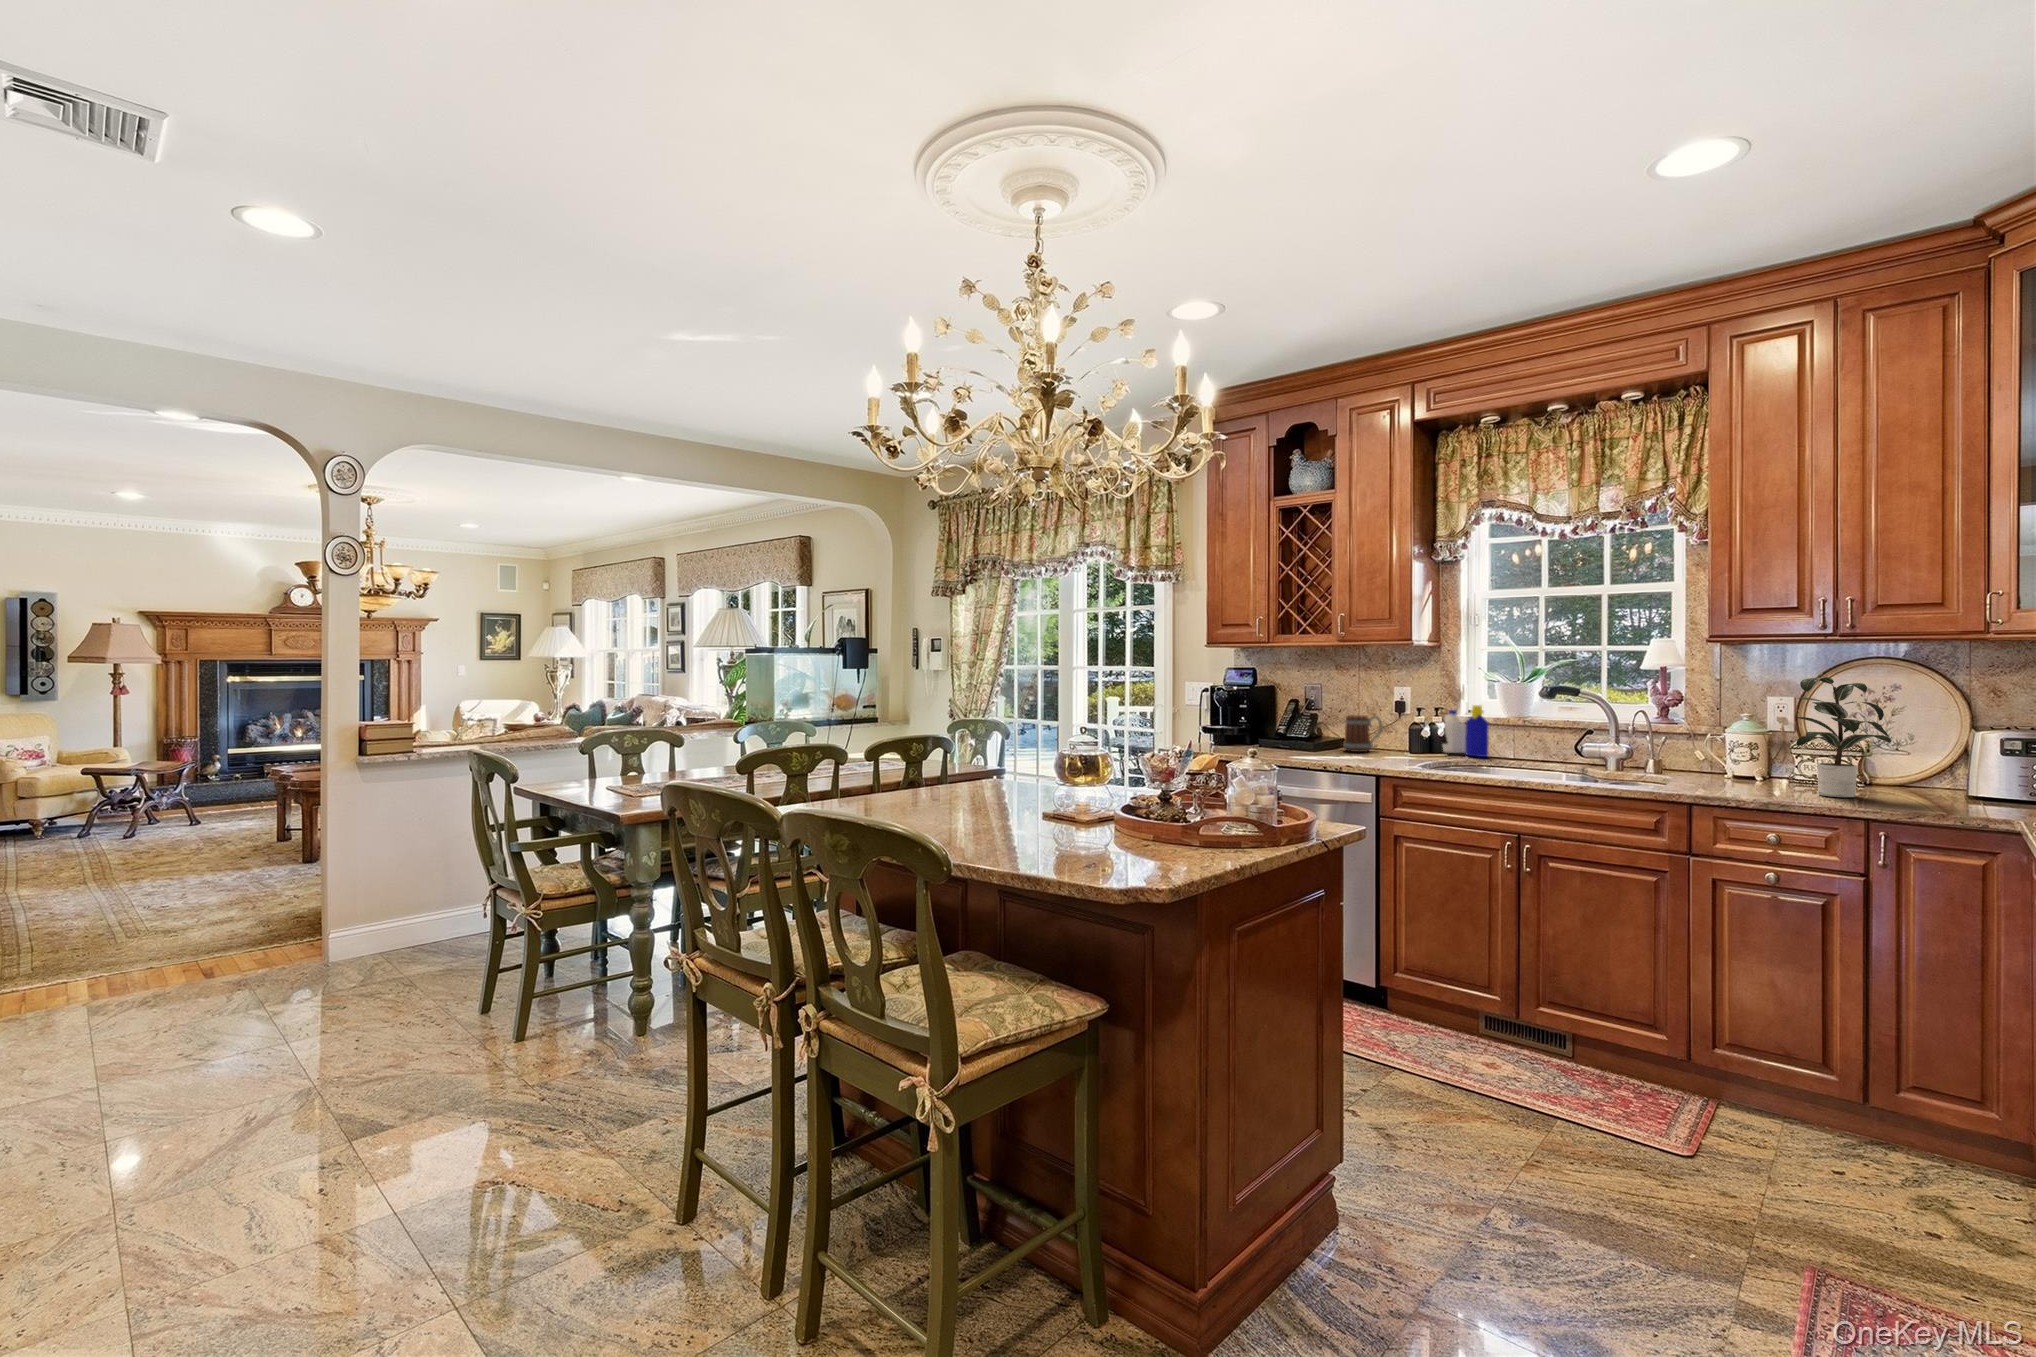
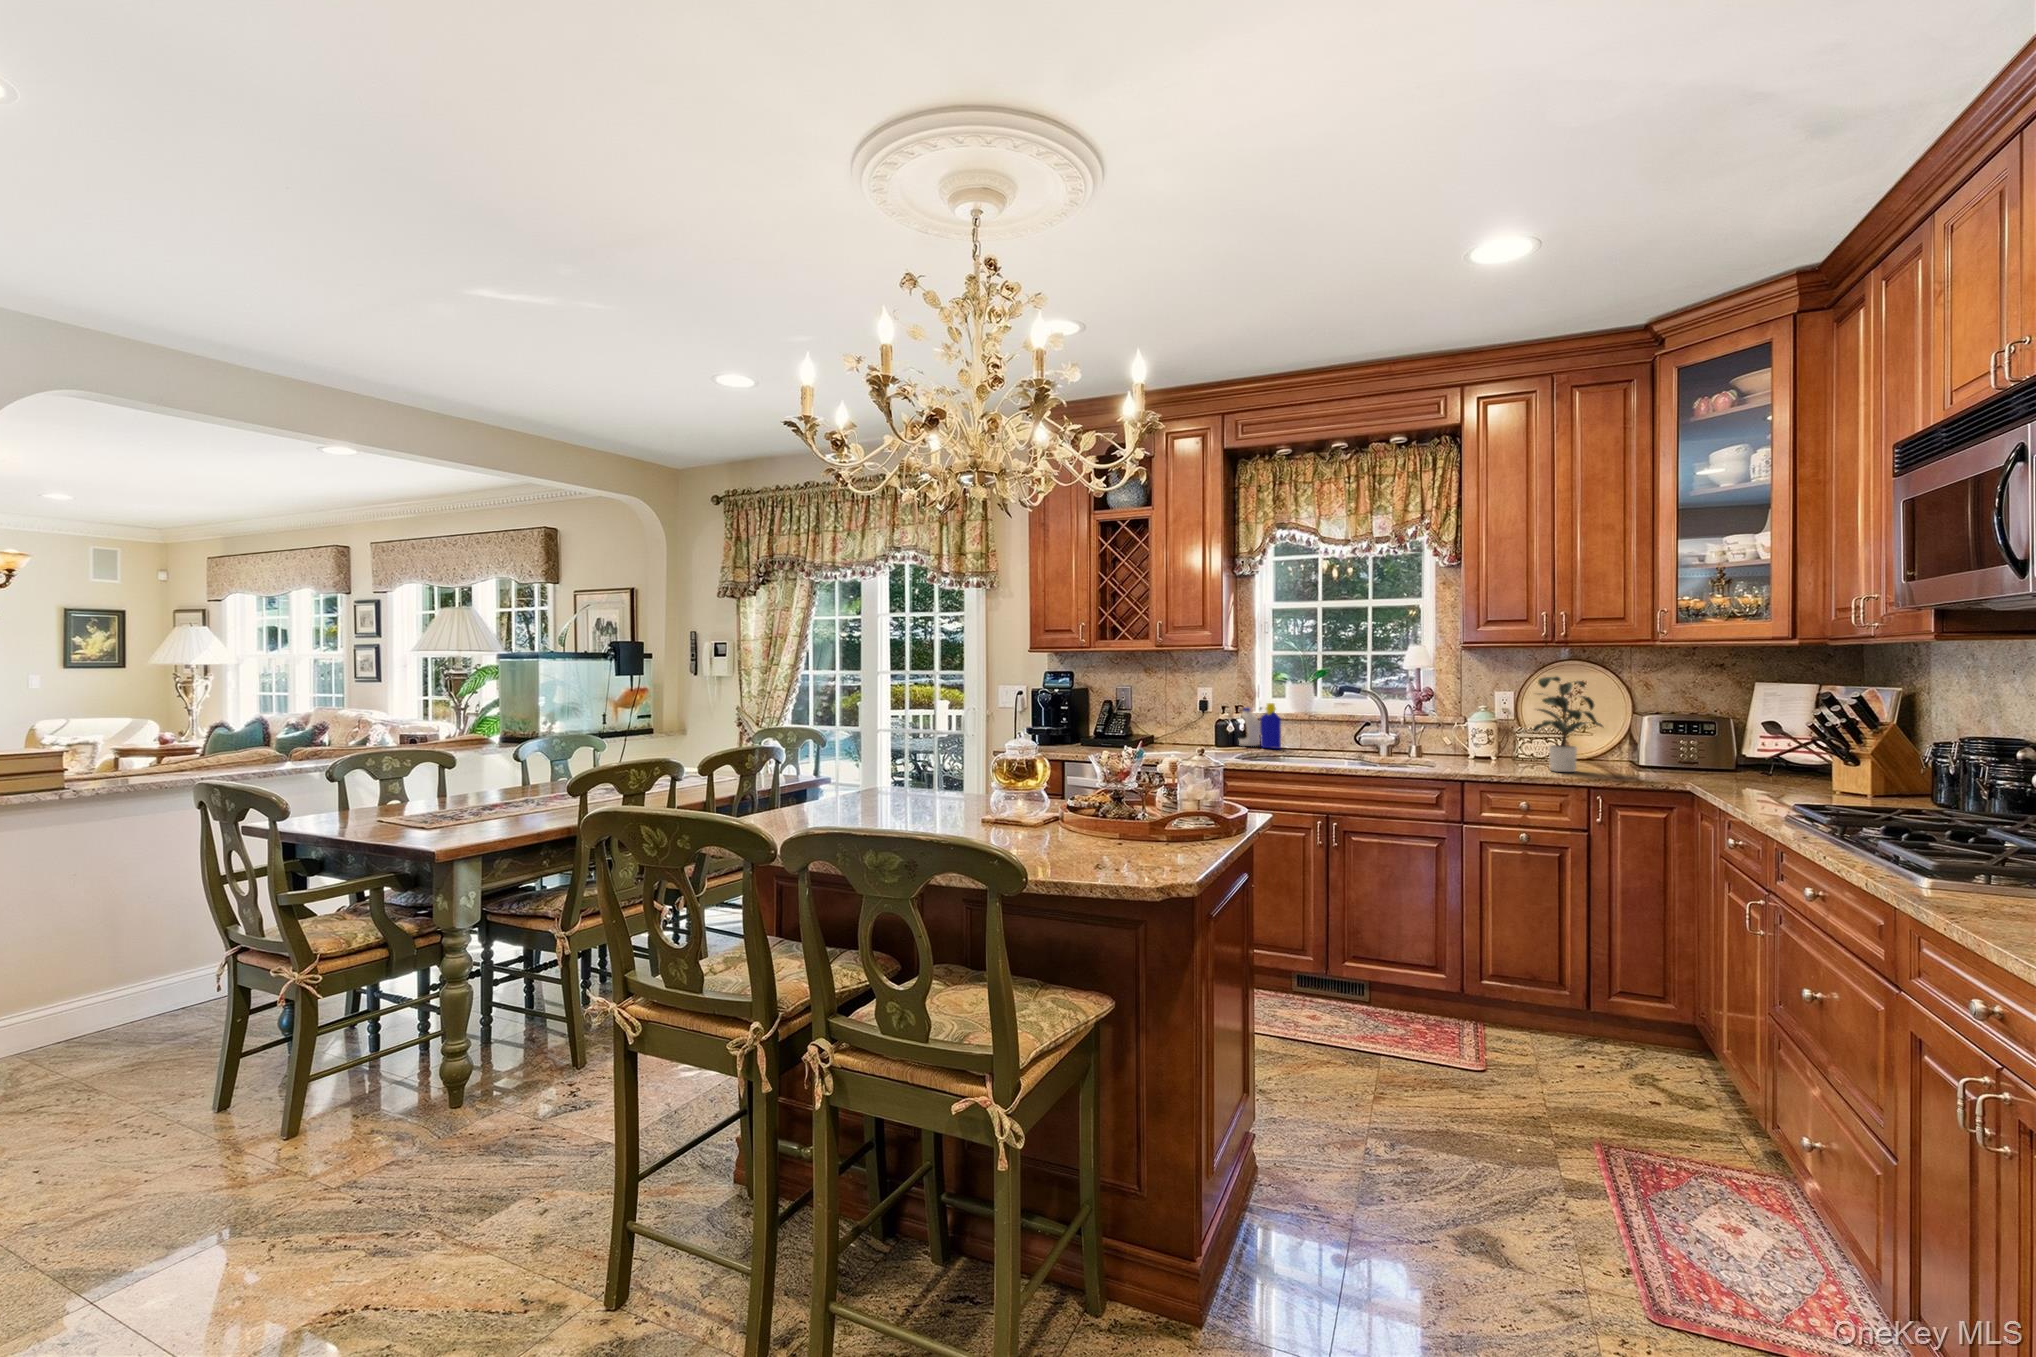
mug: present [1343,715,1382,752] -> none [1155,713,1188,747]

